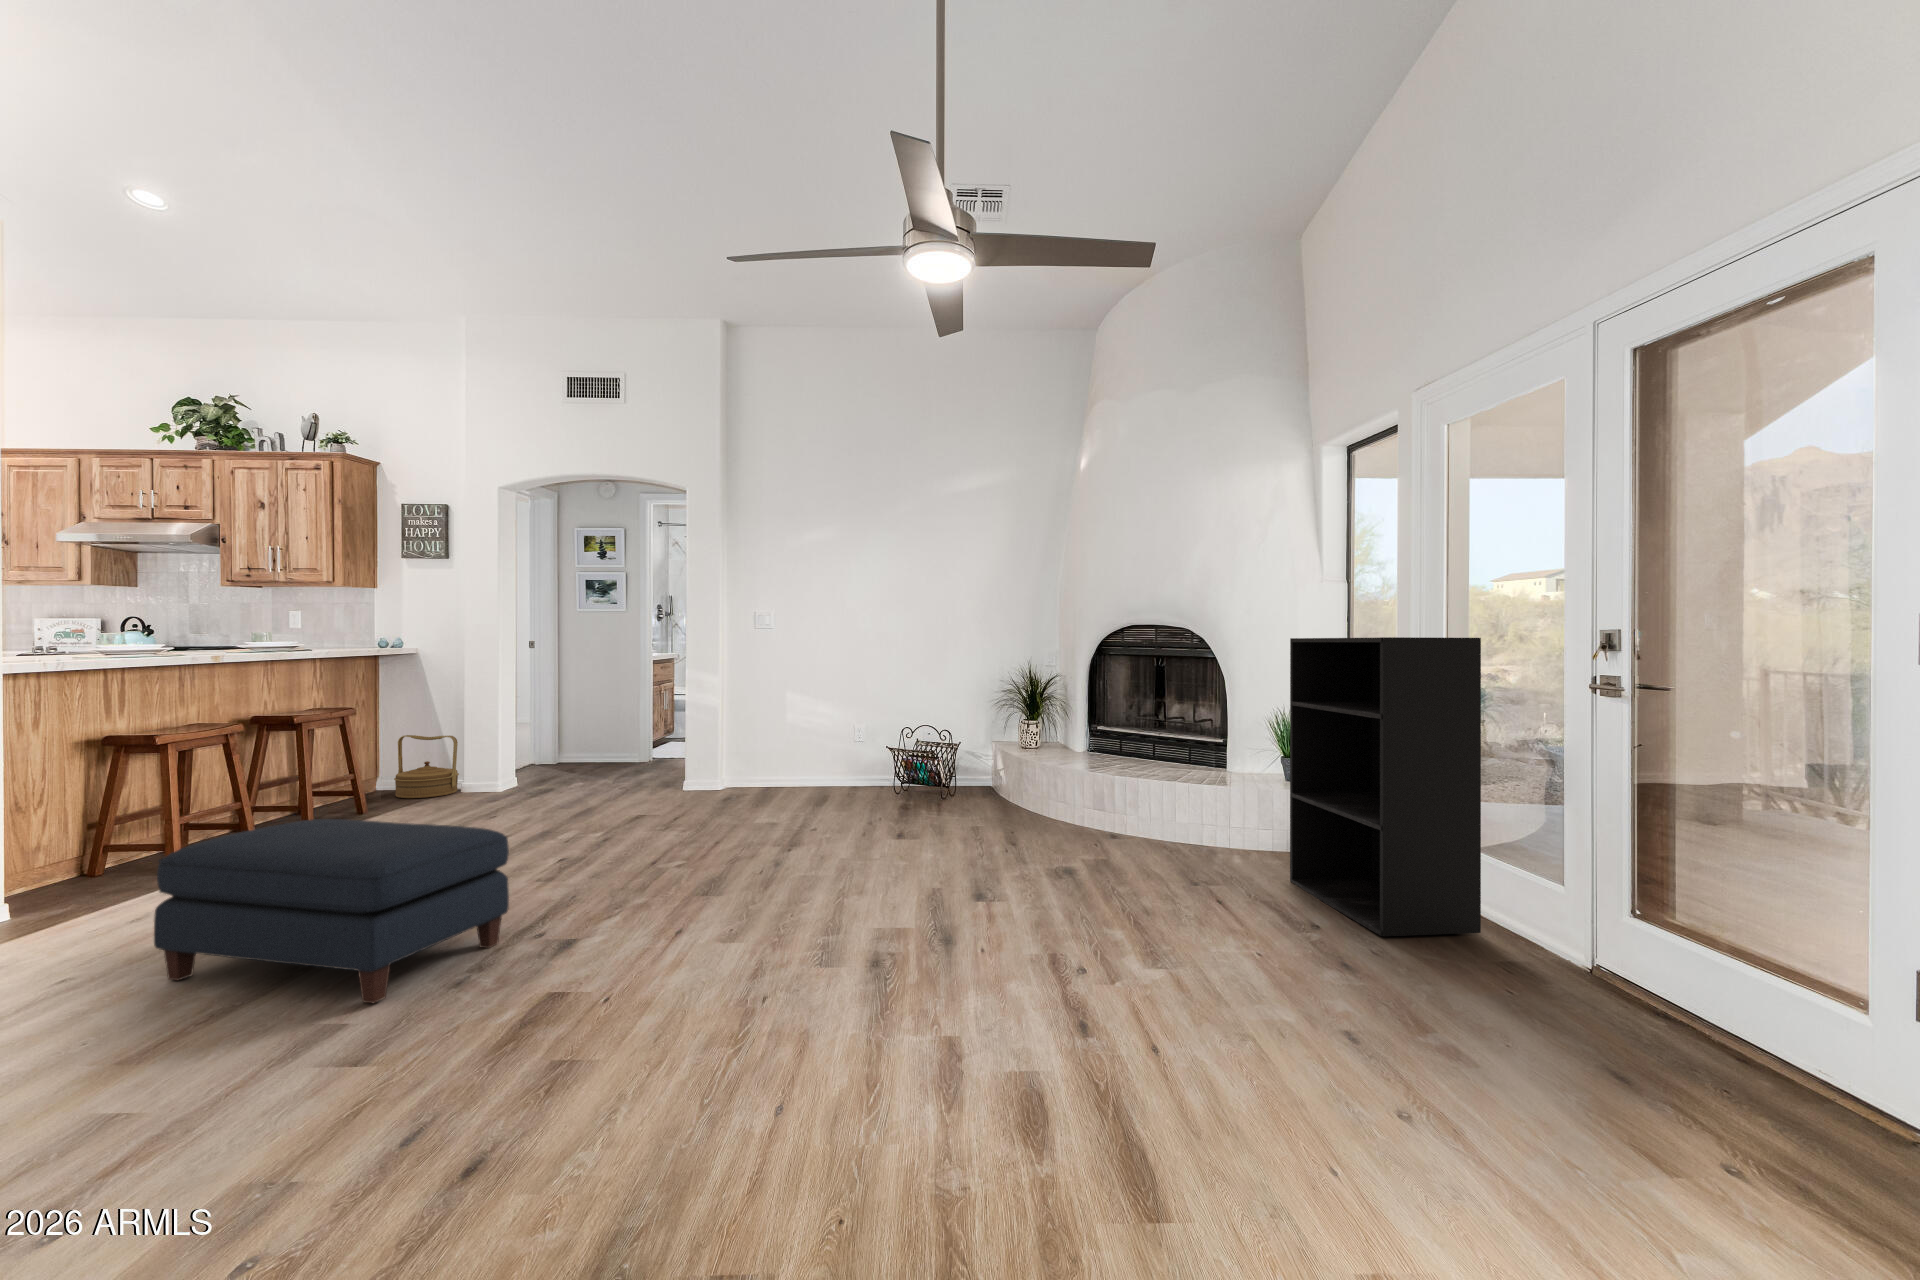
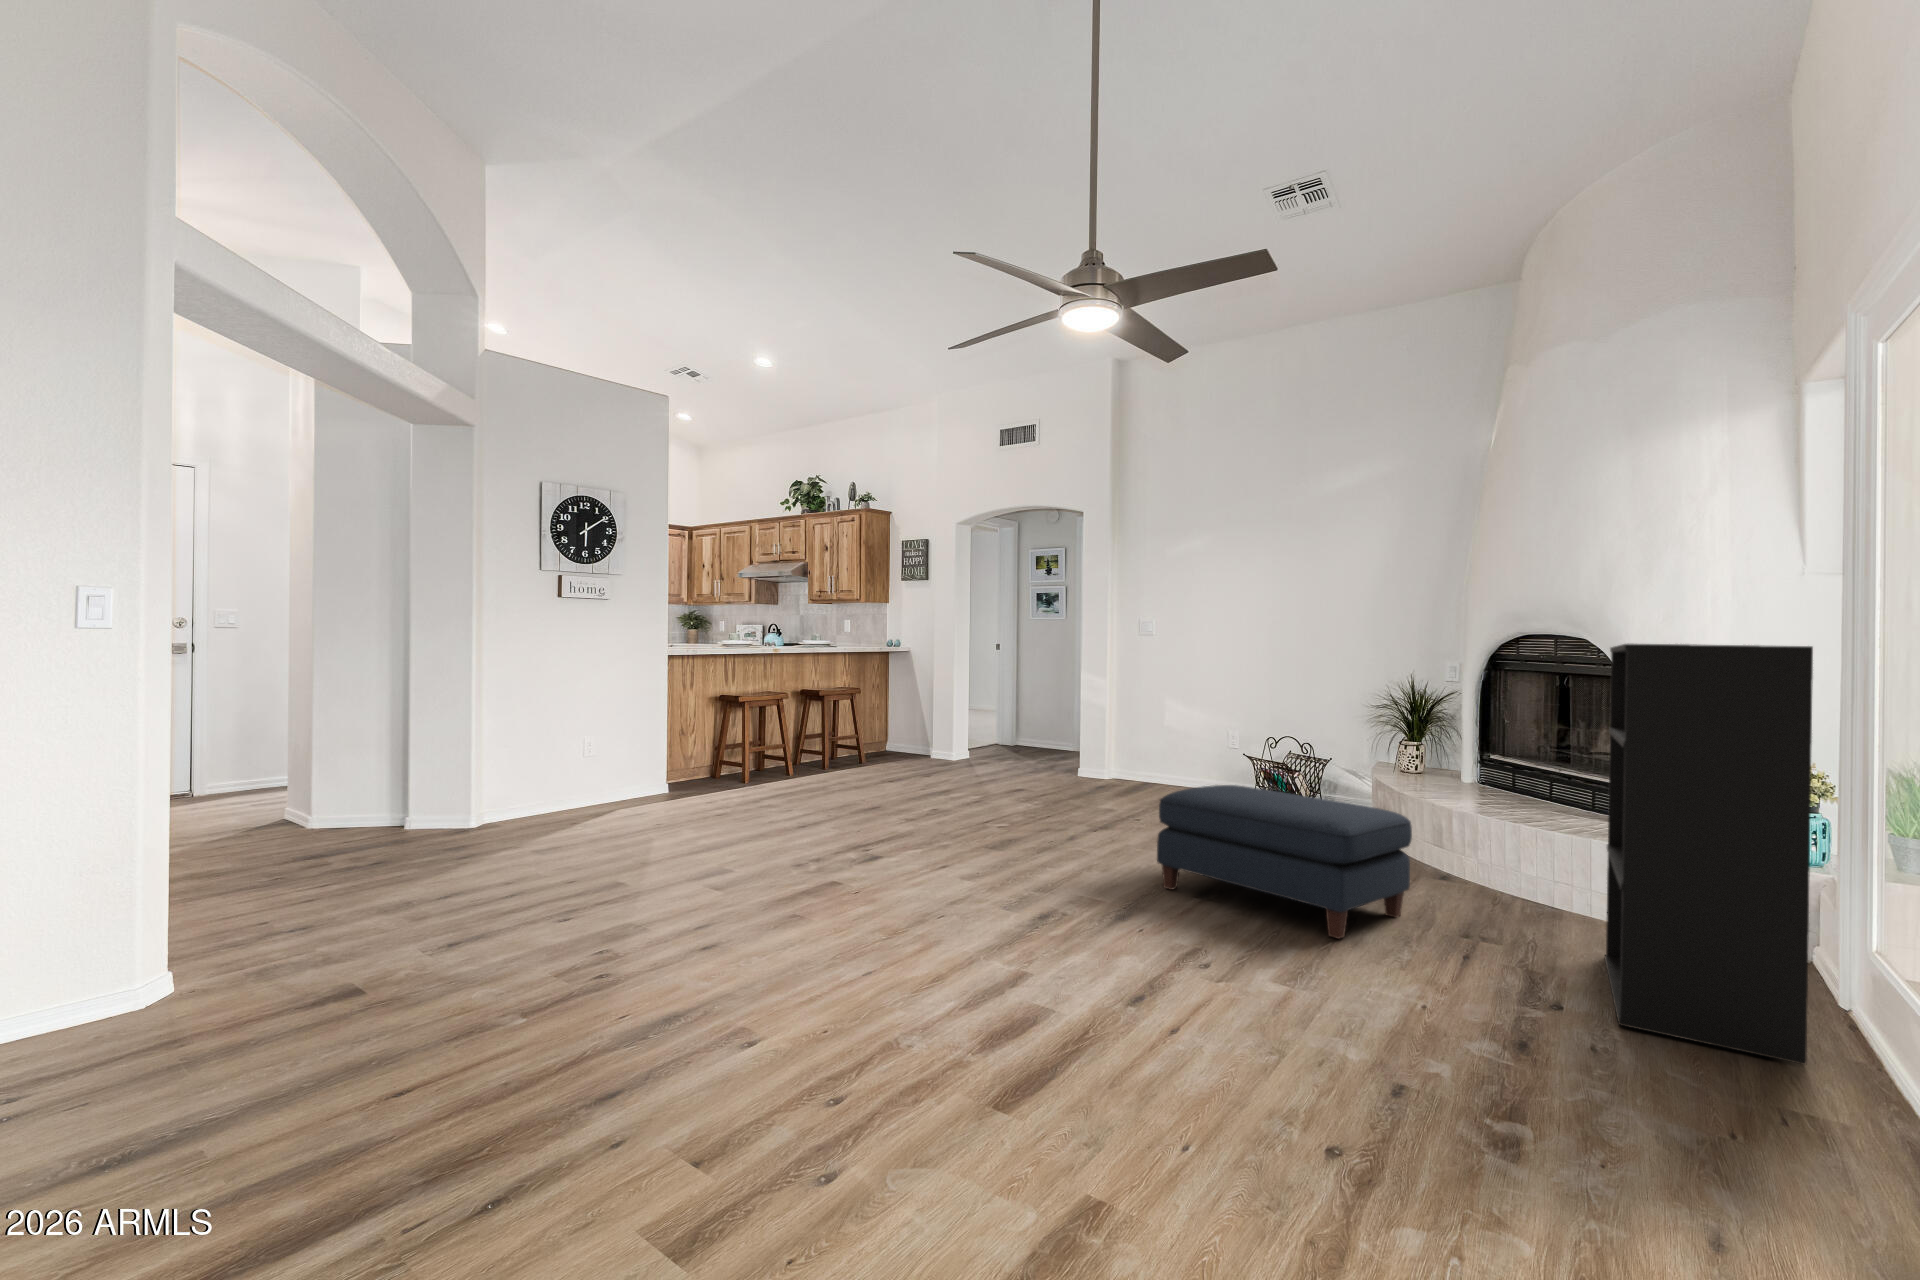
woven basket: present [394,735,459,798] -> none [886,713,927,760]
ottoman: present [154,819,509,1003] -> present [1157,785,1412,939]

